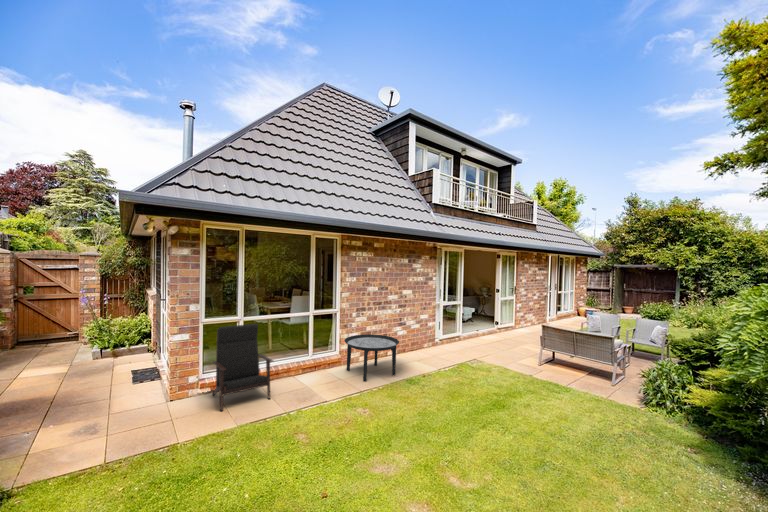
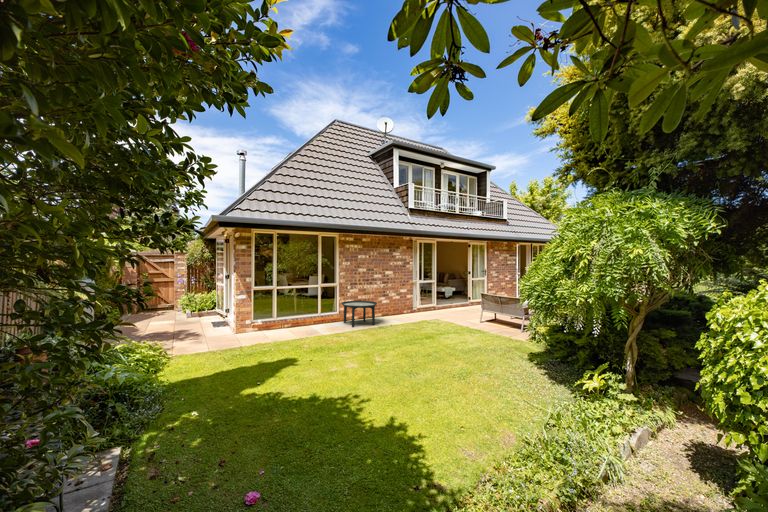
lounge chair: present [213,324,273,411] -> none [261,290,295,336]

